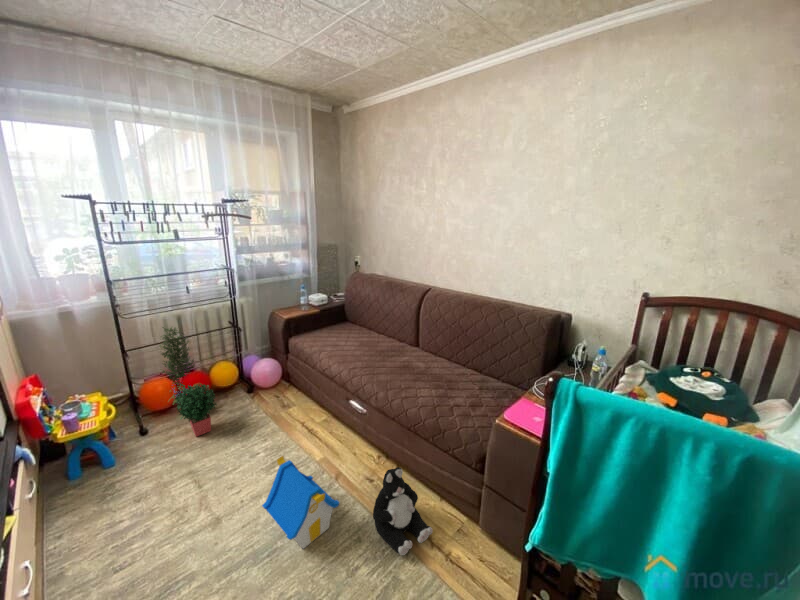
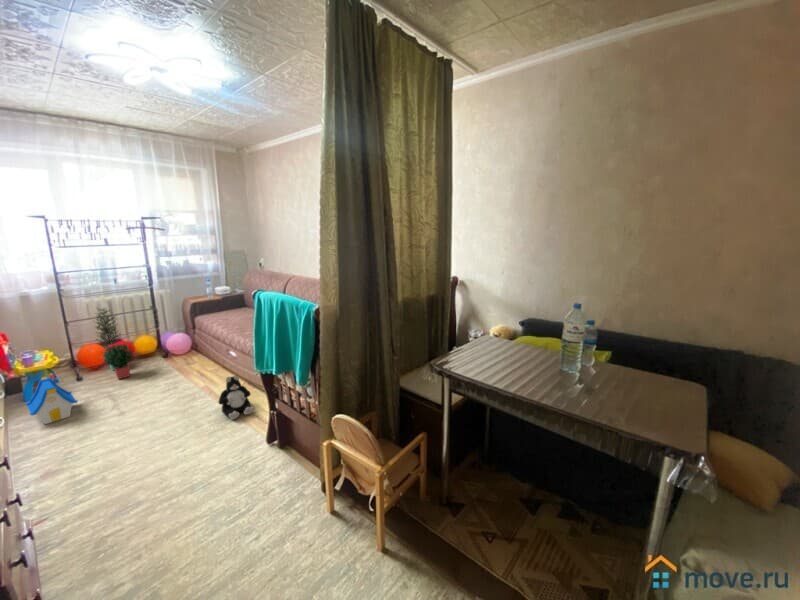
toy house: present [262,456,339,549] -> present [26,377,78,424]

